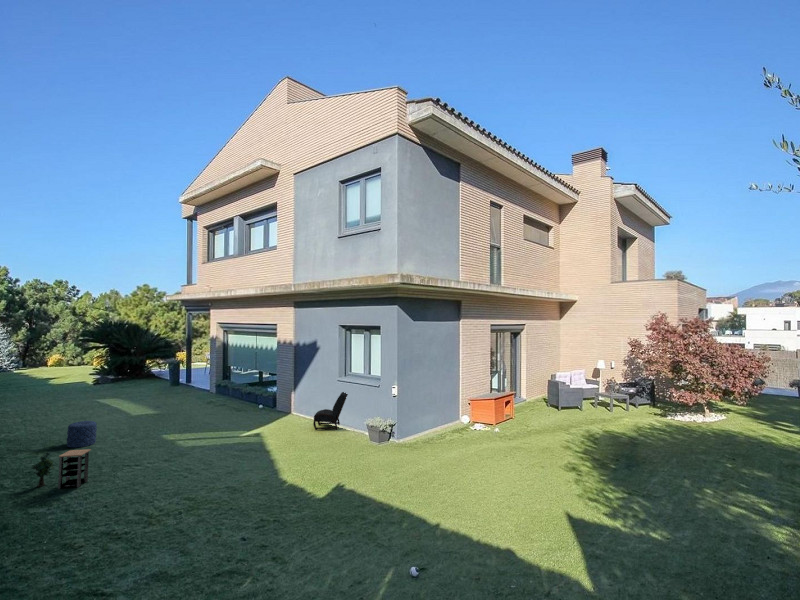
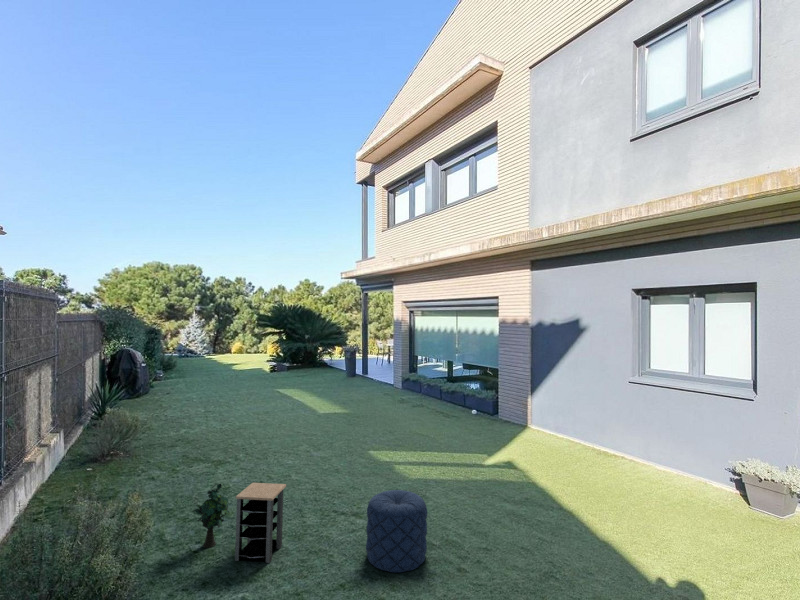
lounge chair: present [313,392,348,430] -> none [604,402,674,471]
pouf: present [67,421,97,448] -> present [366,490,427,572]

